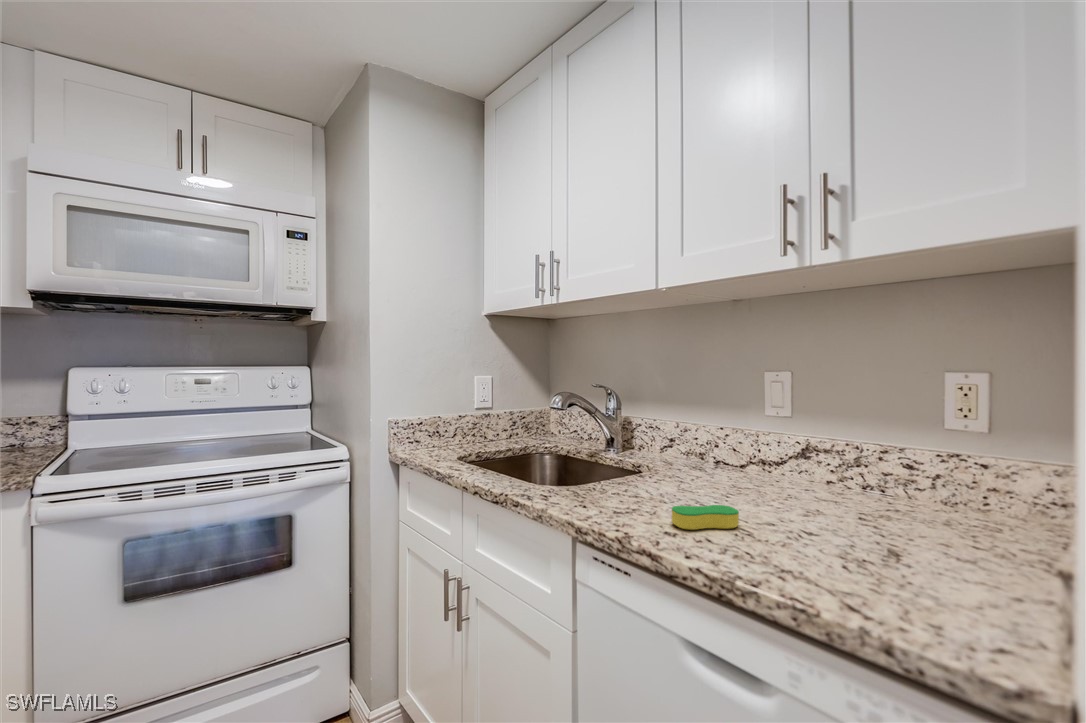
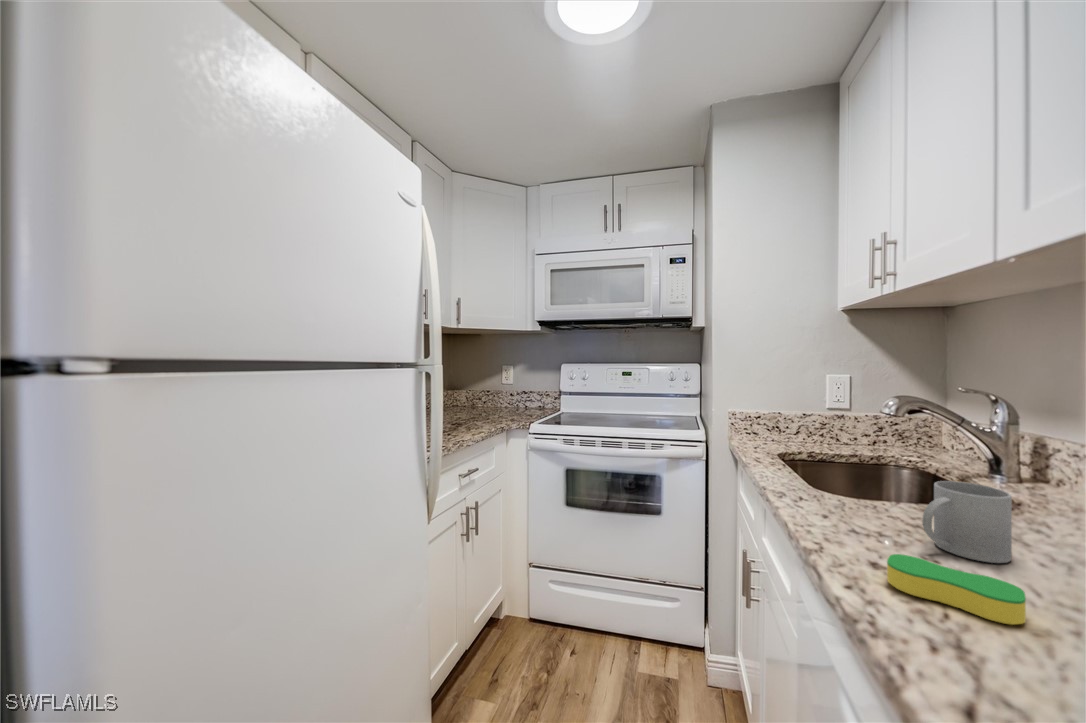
mug: none [651,451,691,502] -> present [922,481,1012,563]

